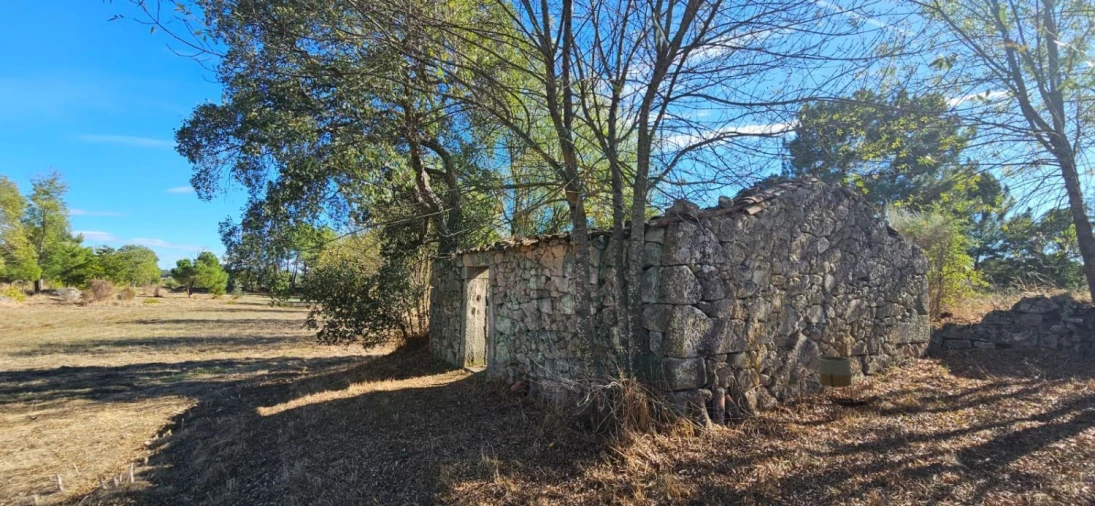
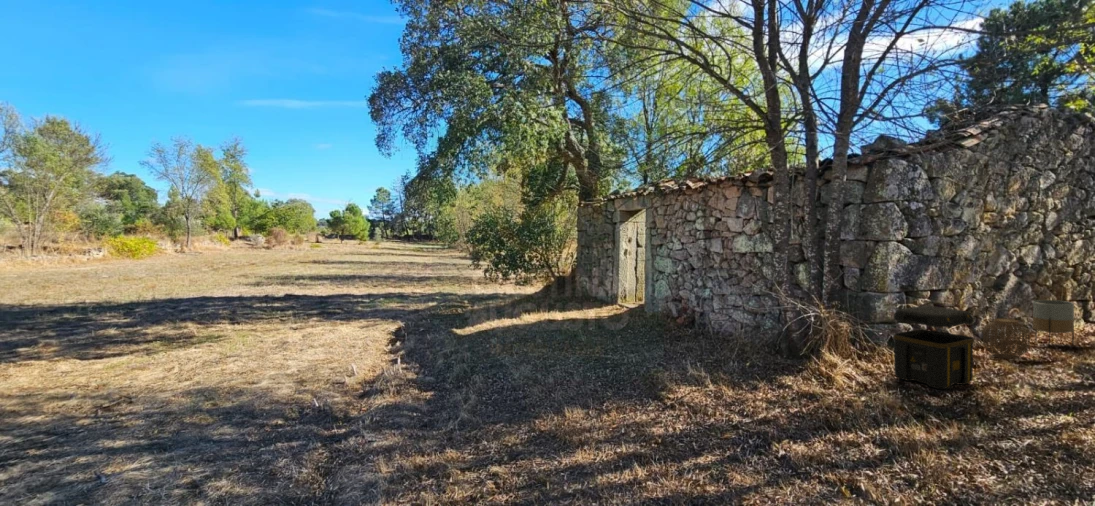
toolbox: none [690,368,760,454] -> present [893,306,974,389]
woven basket: none [776,376,814,415] -> present [983,318,1030,359]

